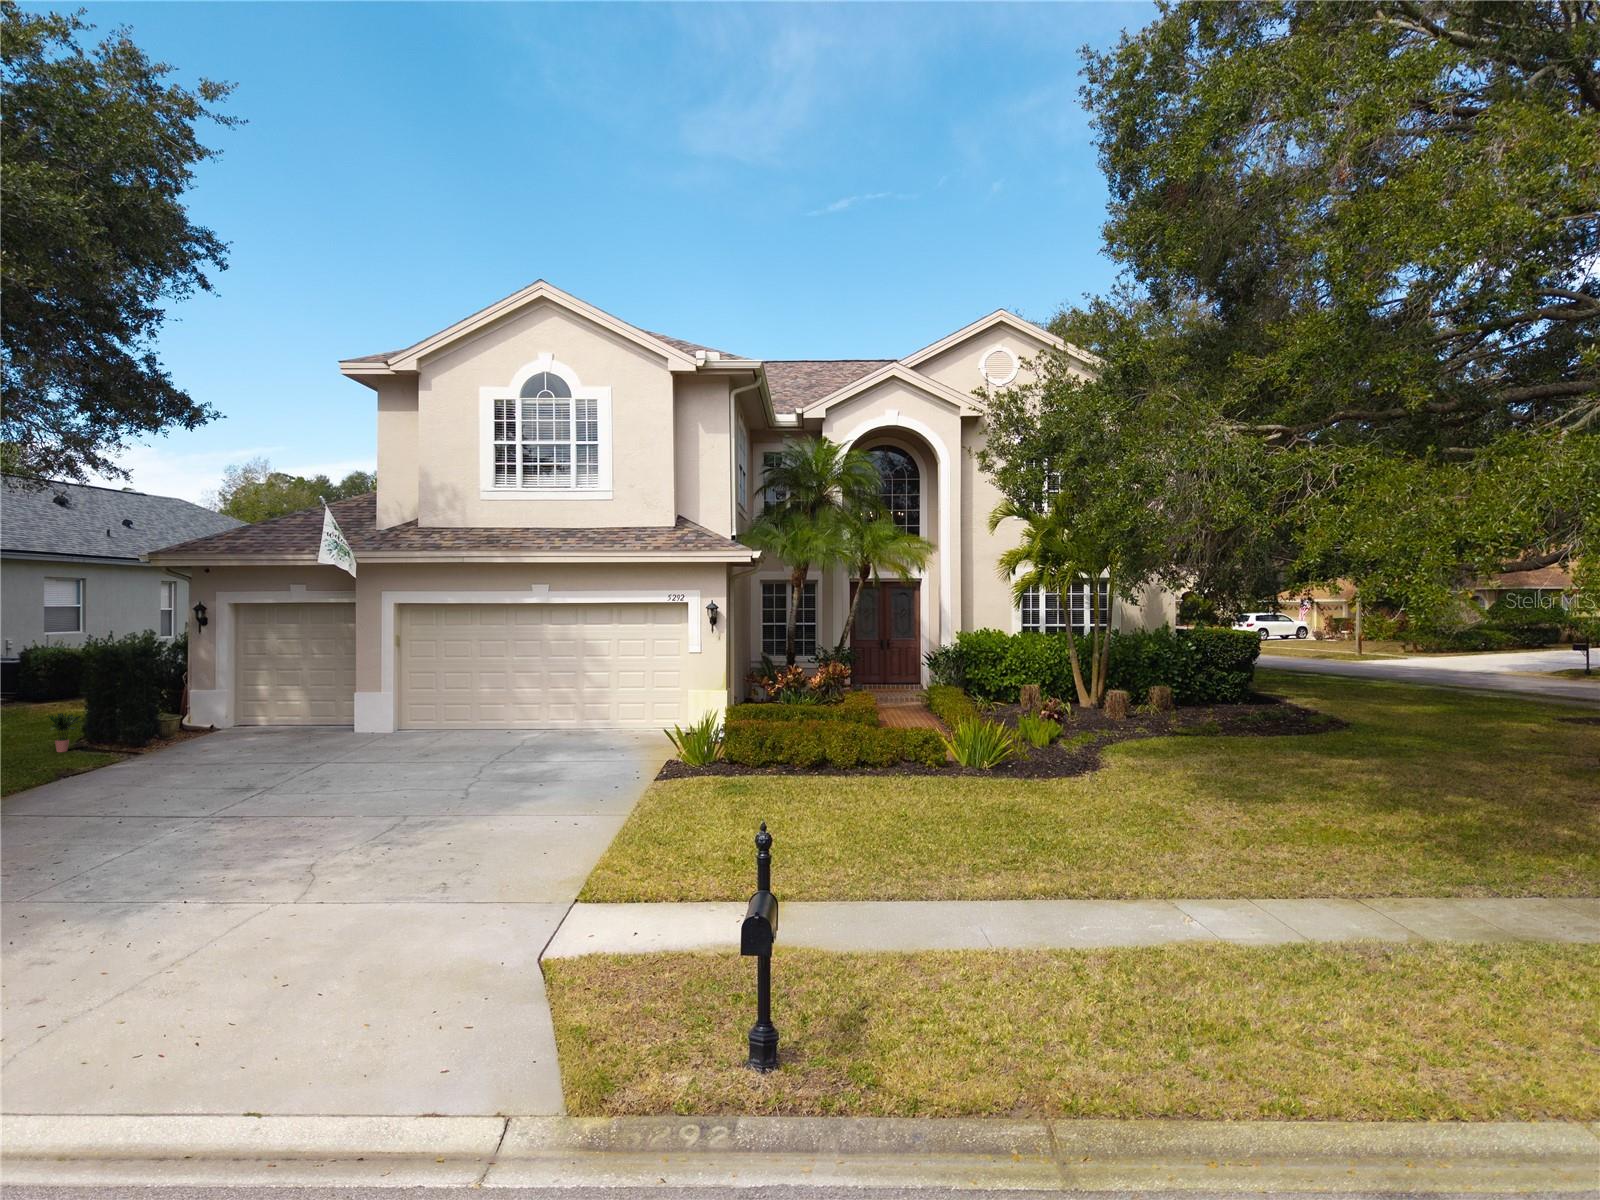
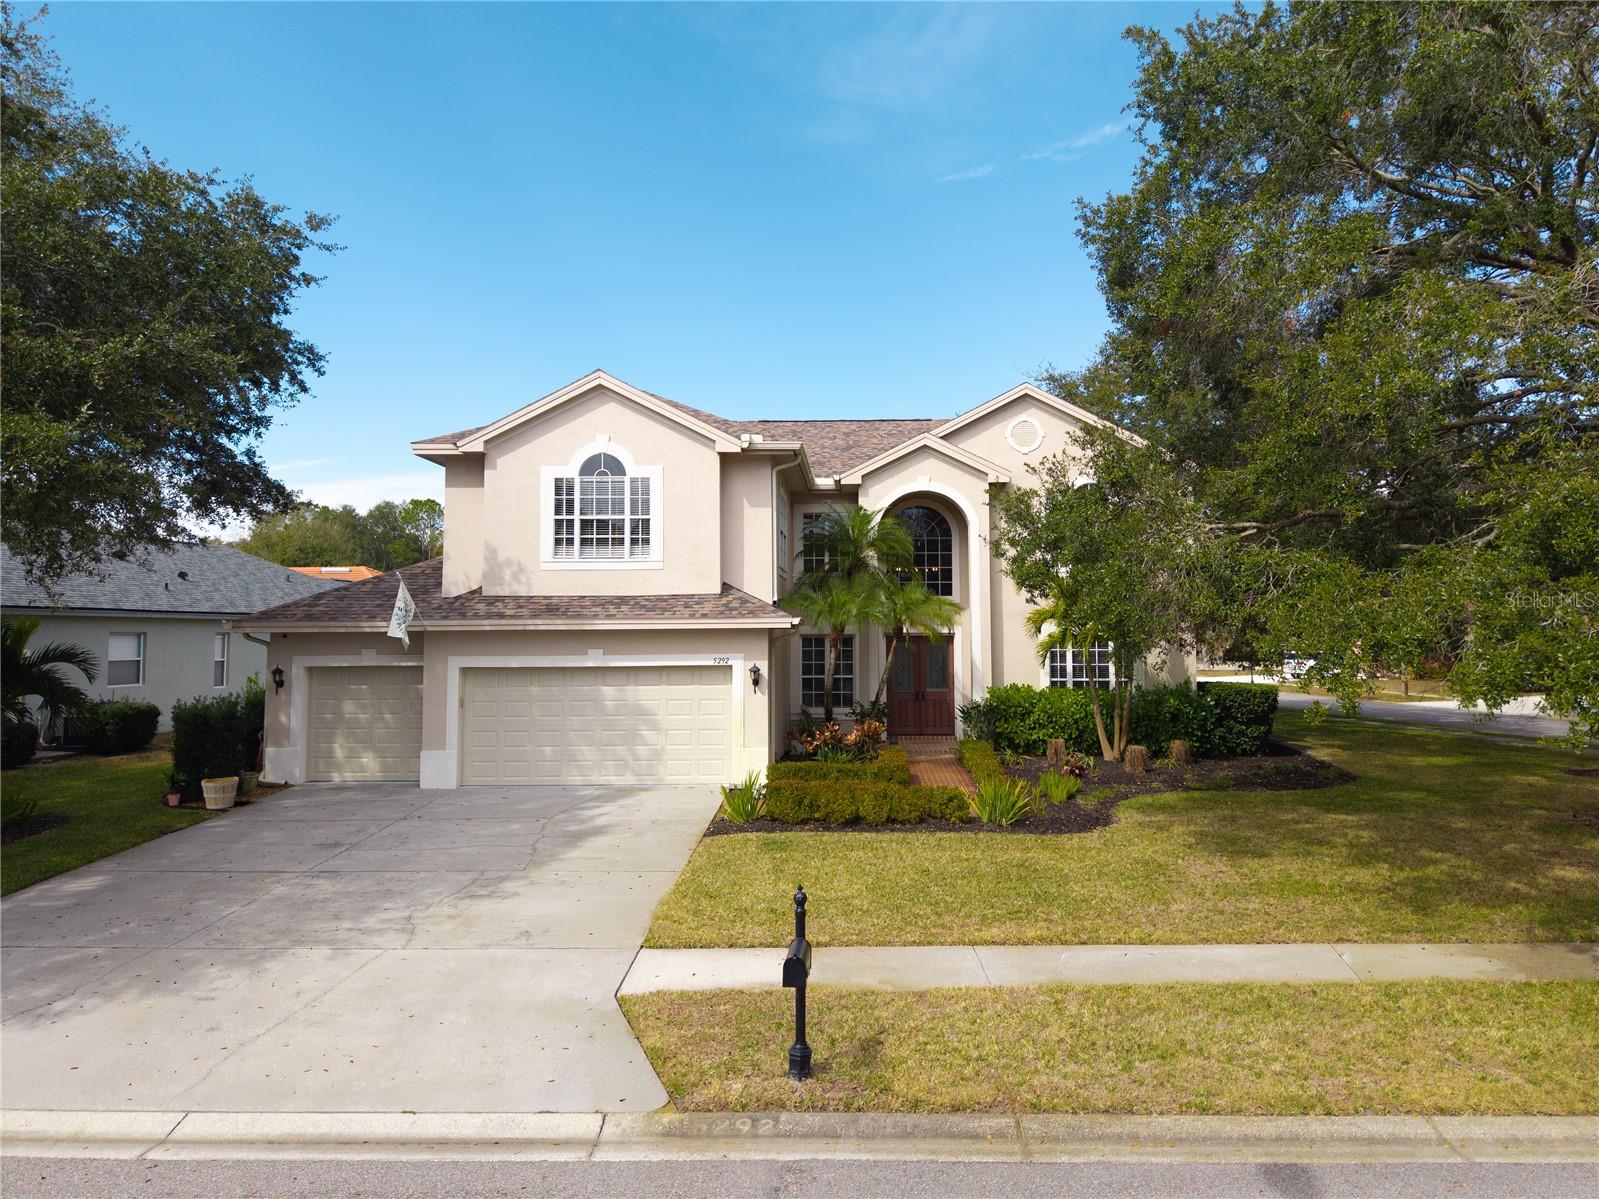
wooden bucket: none [91,721,137,756] -> present [201,777,239,809]

